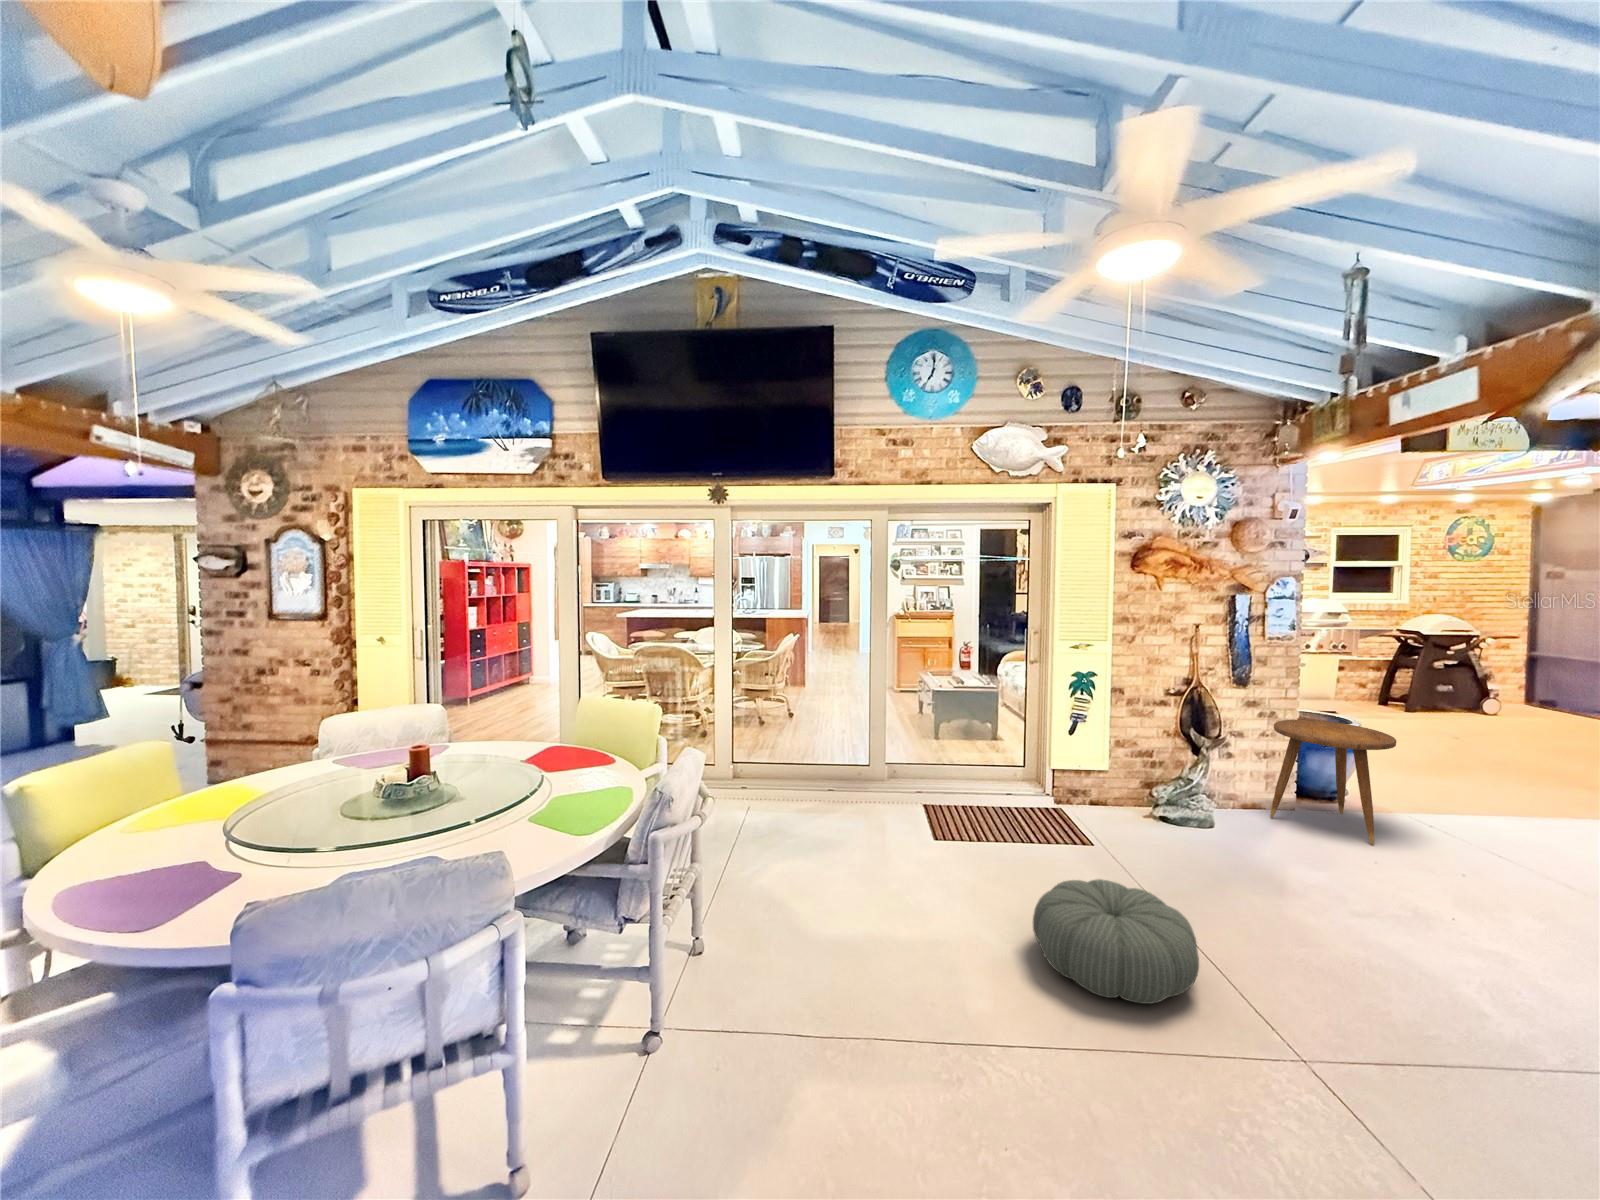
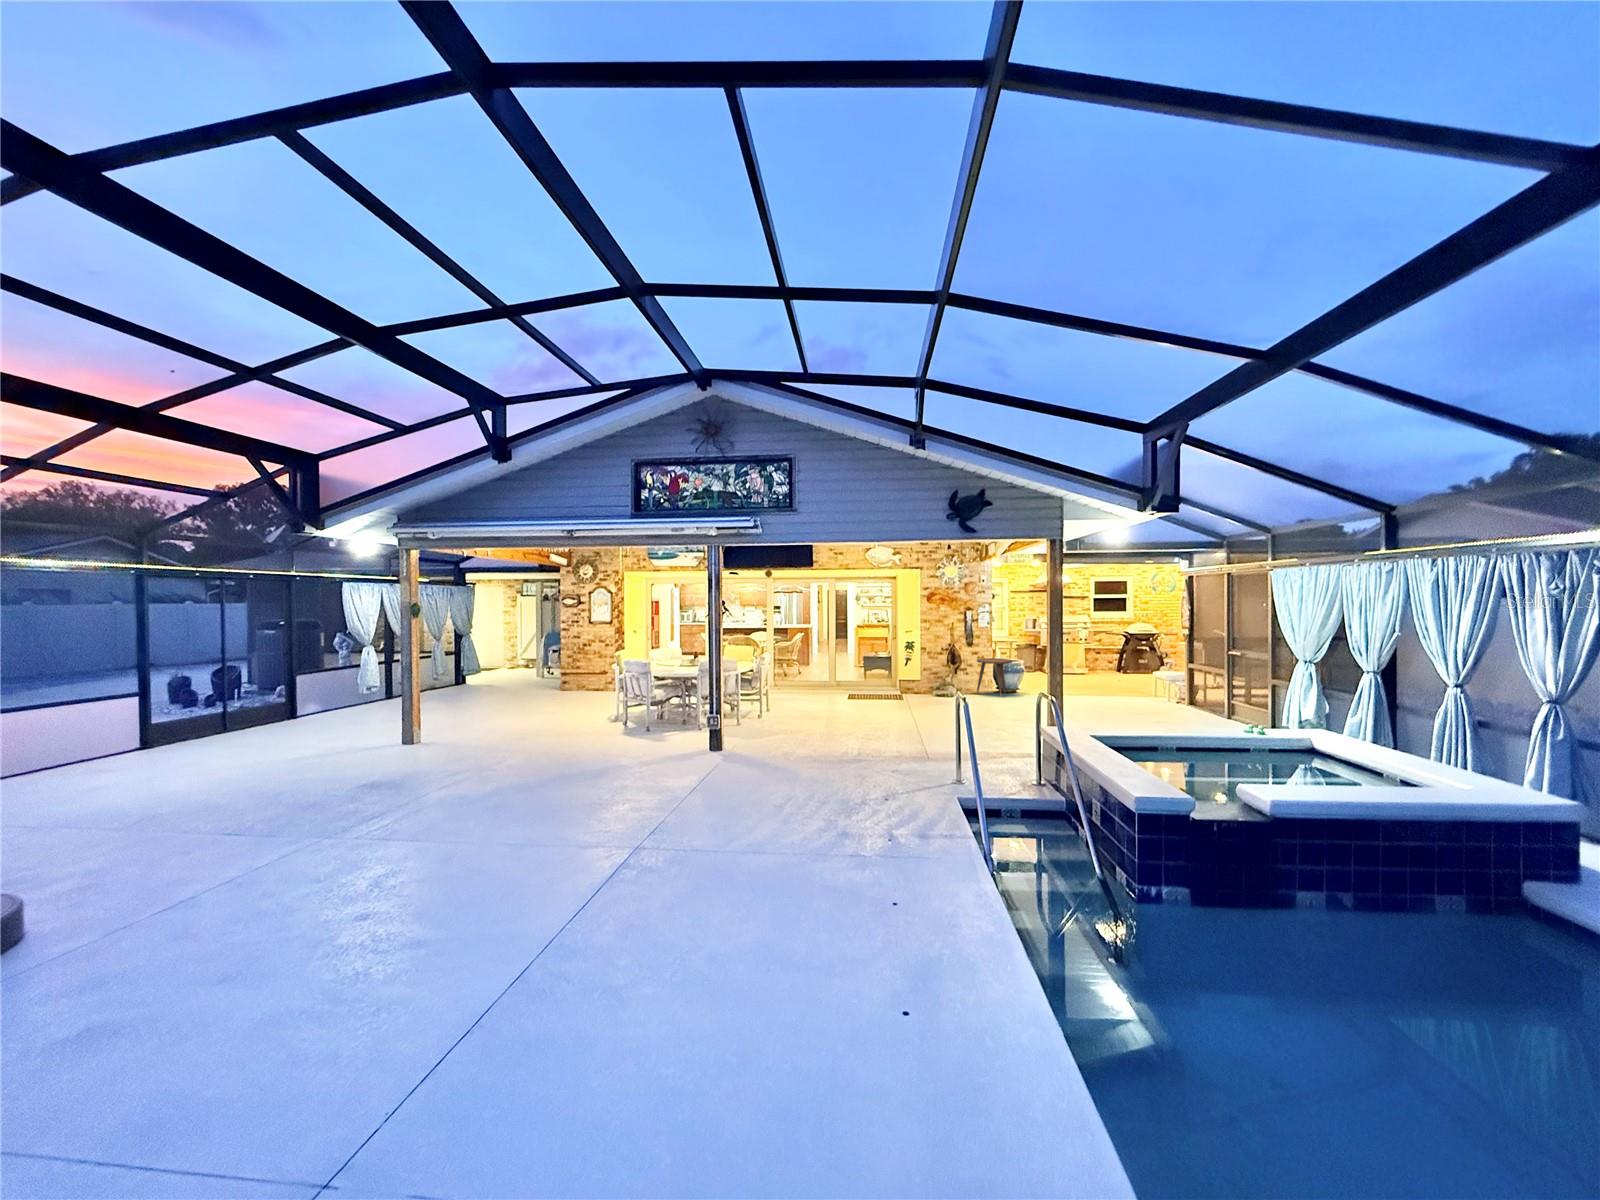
pouf: present [1033,879,1199,1004] -> none [866,689,906,710]

